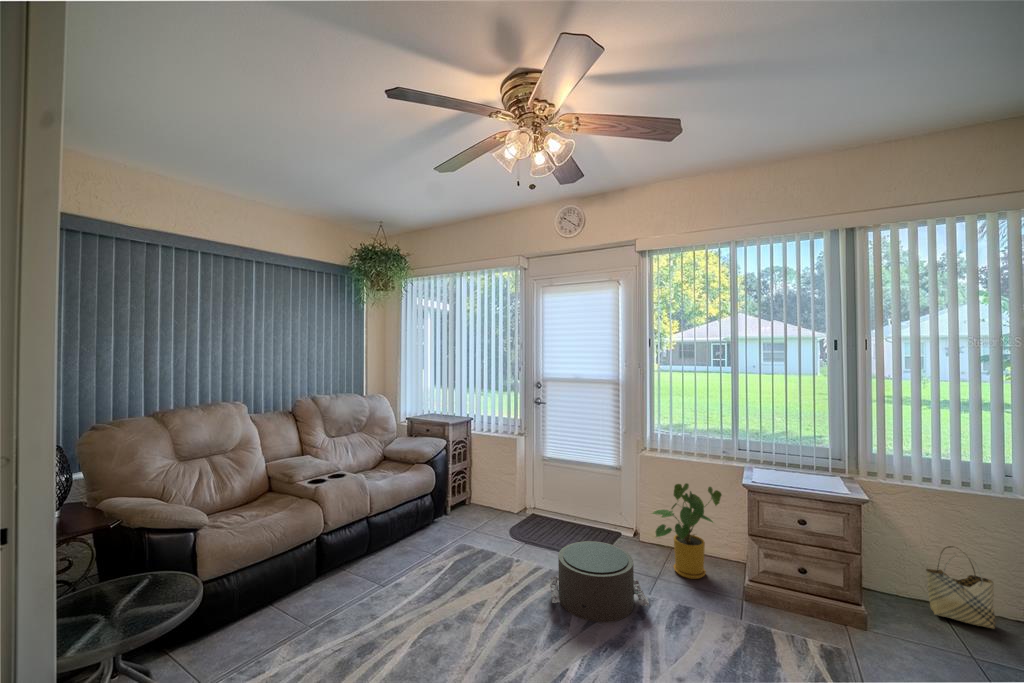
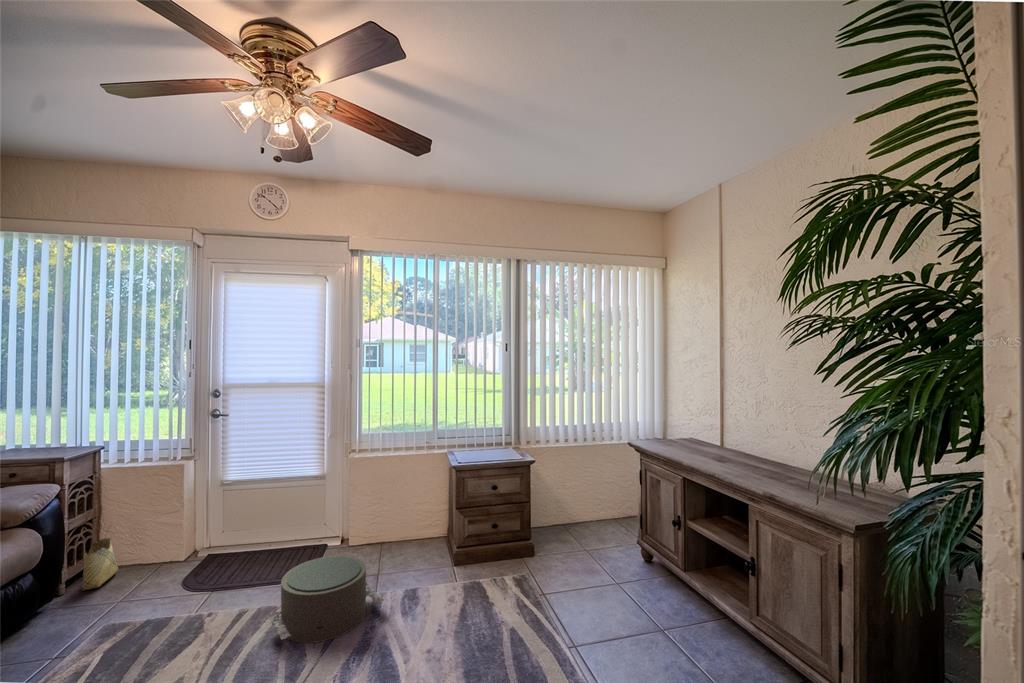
house plant: present [653,483,722,579] -> none [372,476,431,565]
woven basket: present [926,546,996,629] -> present [82,529,118,590]

